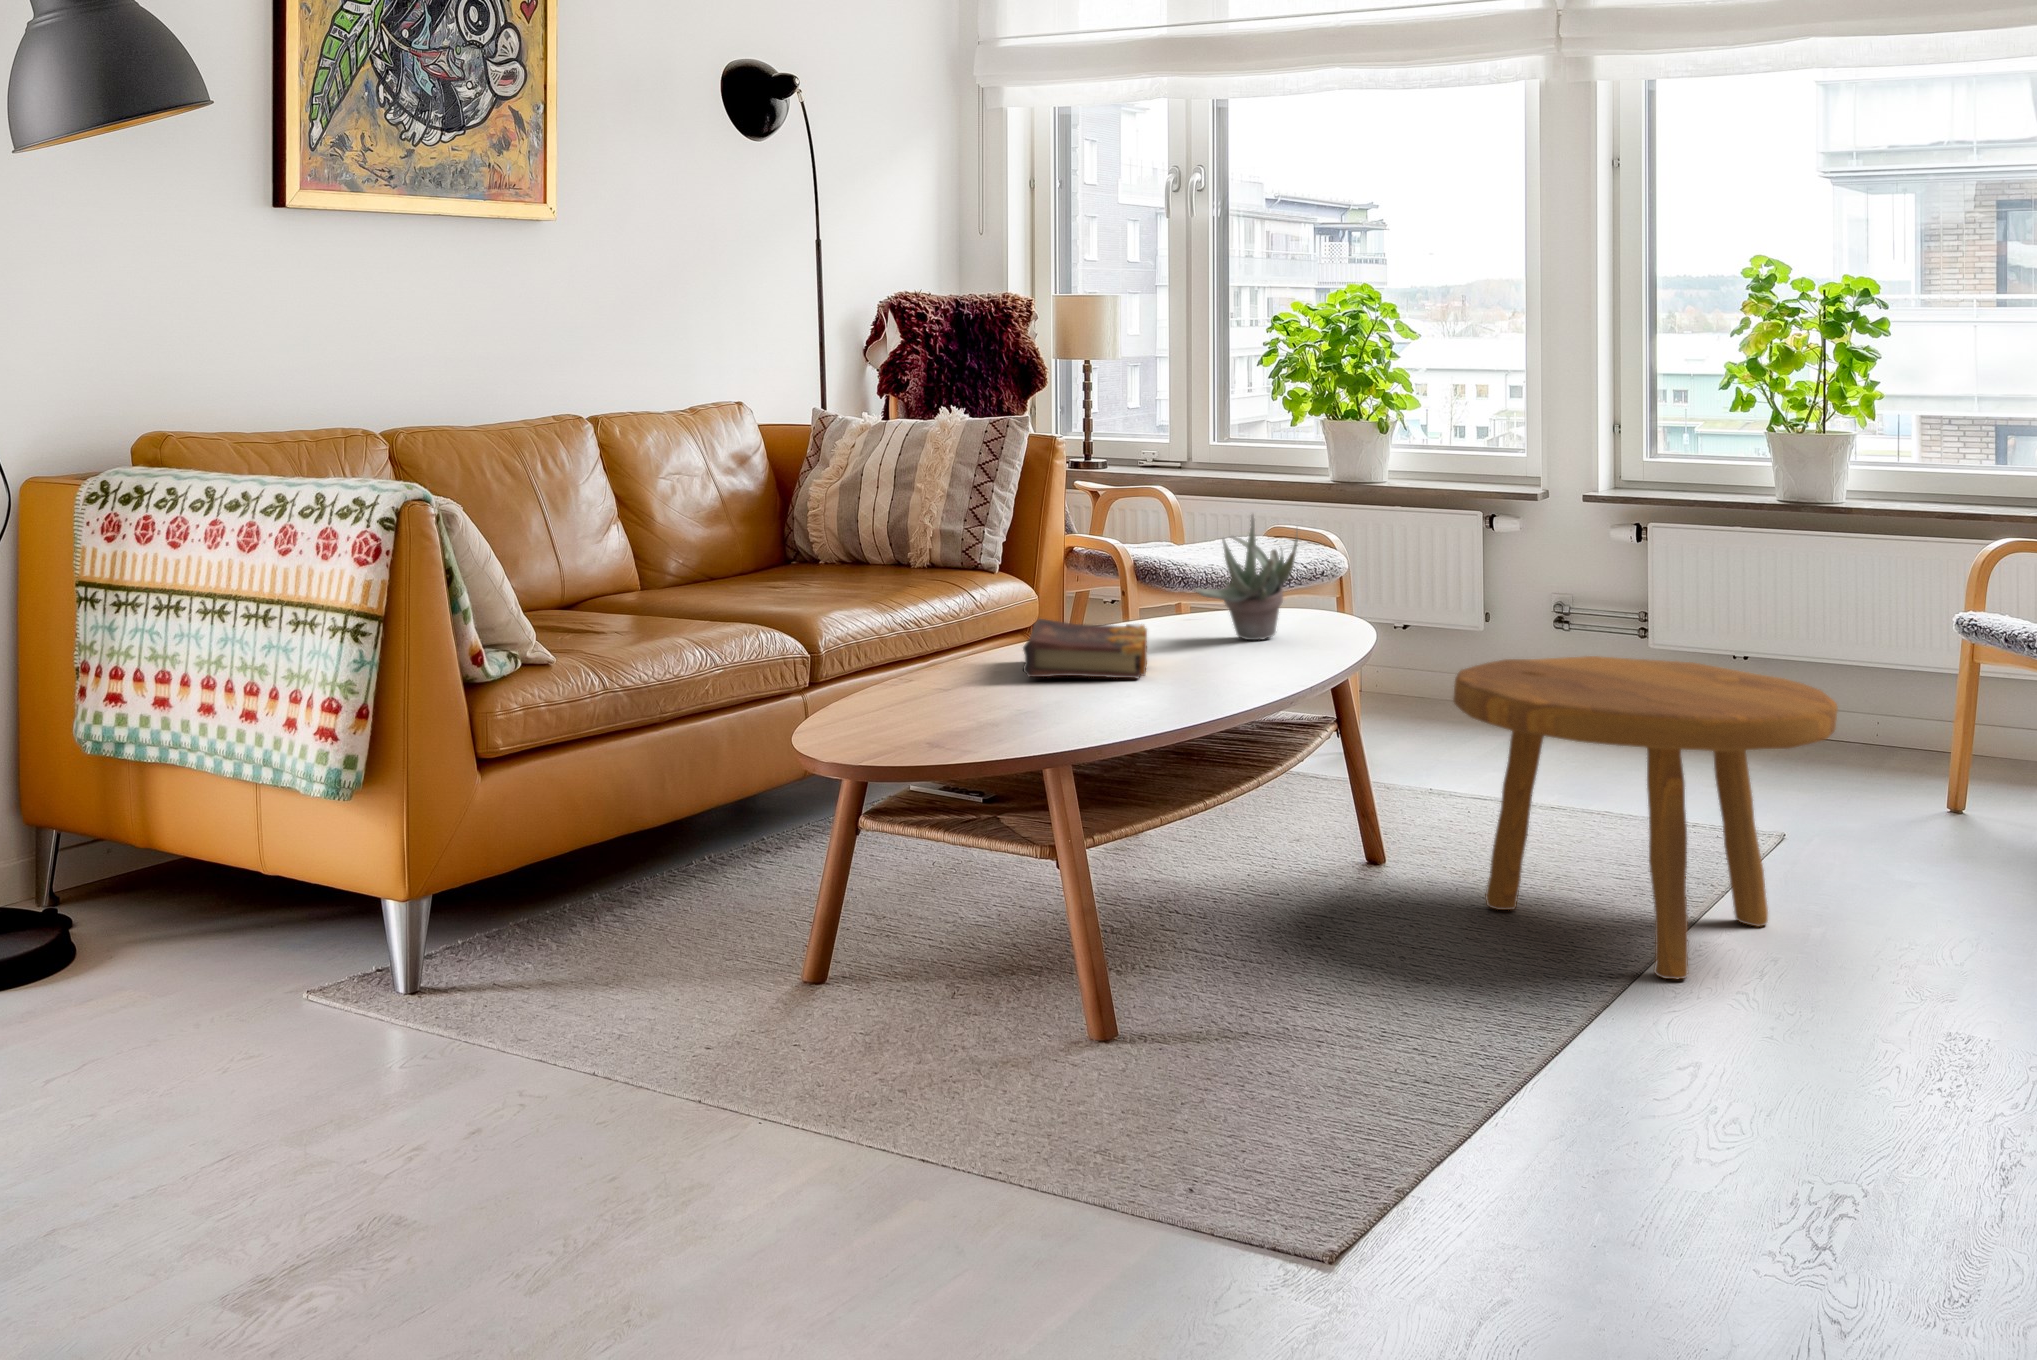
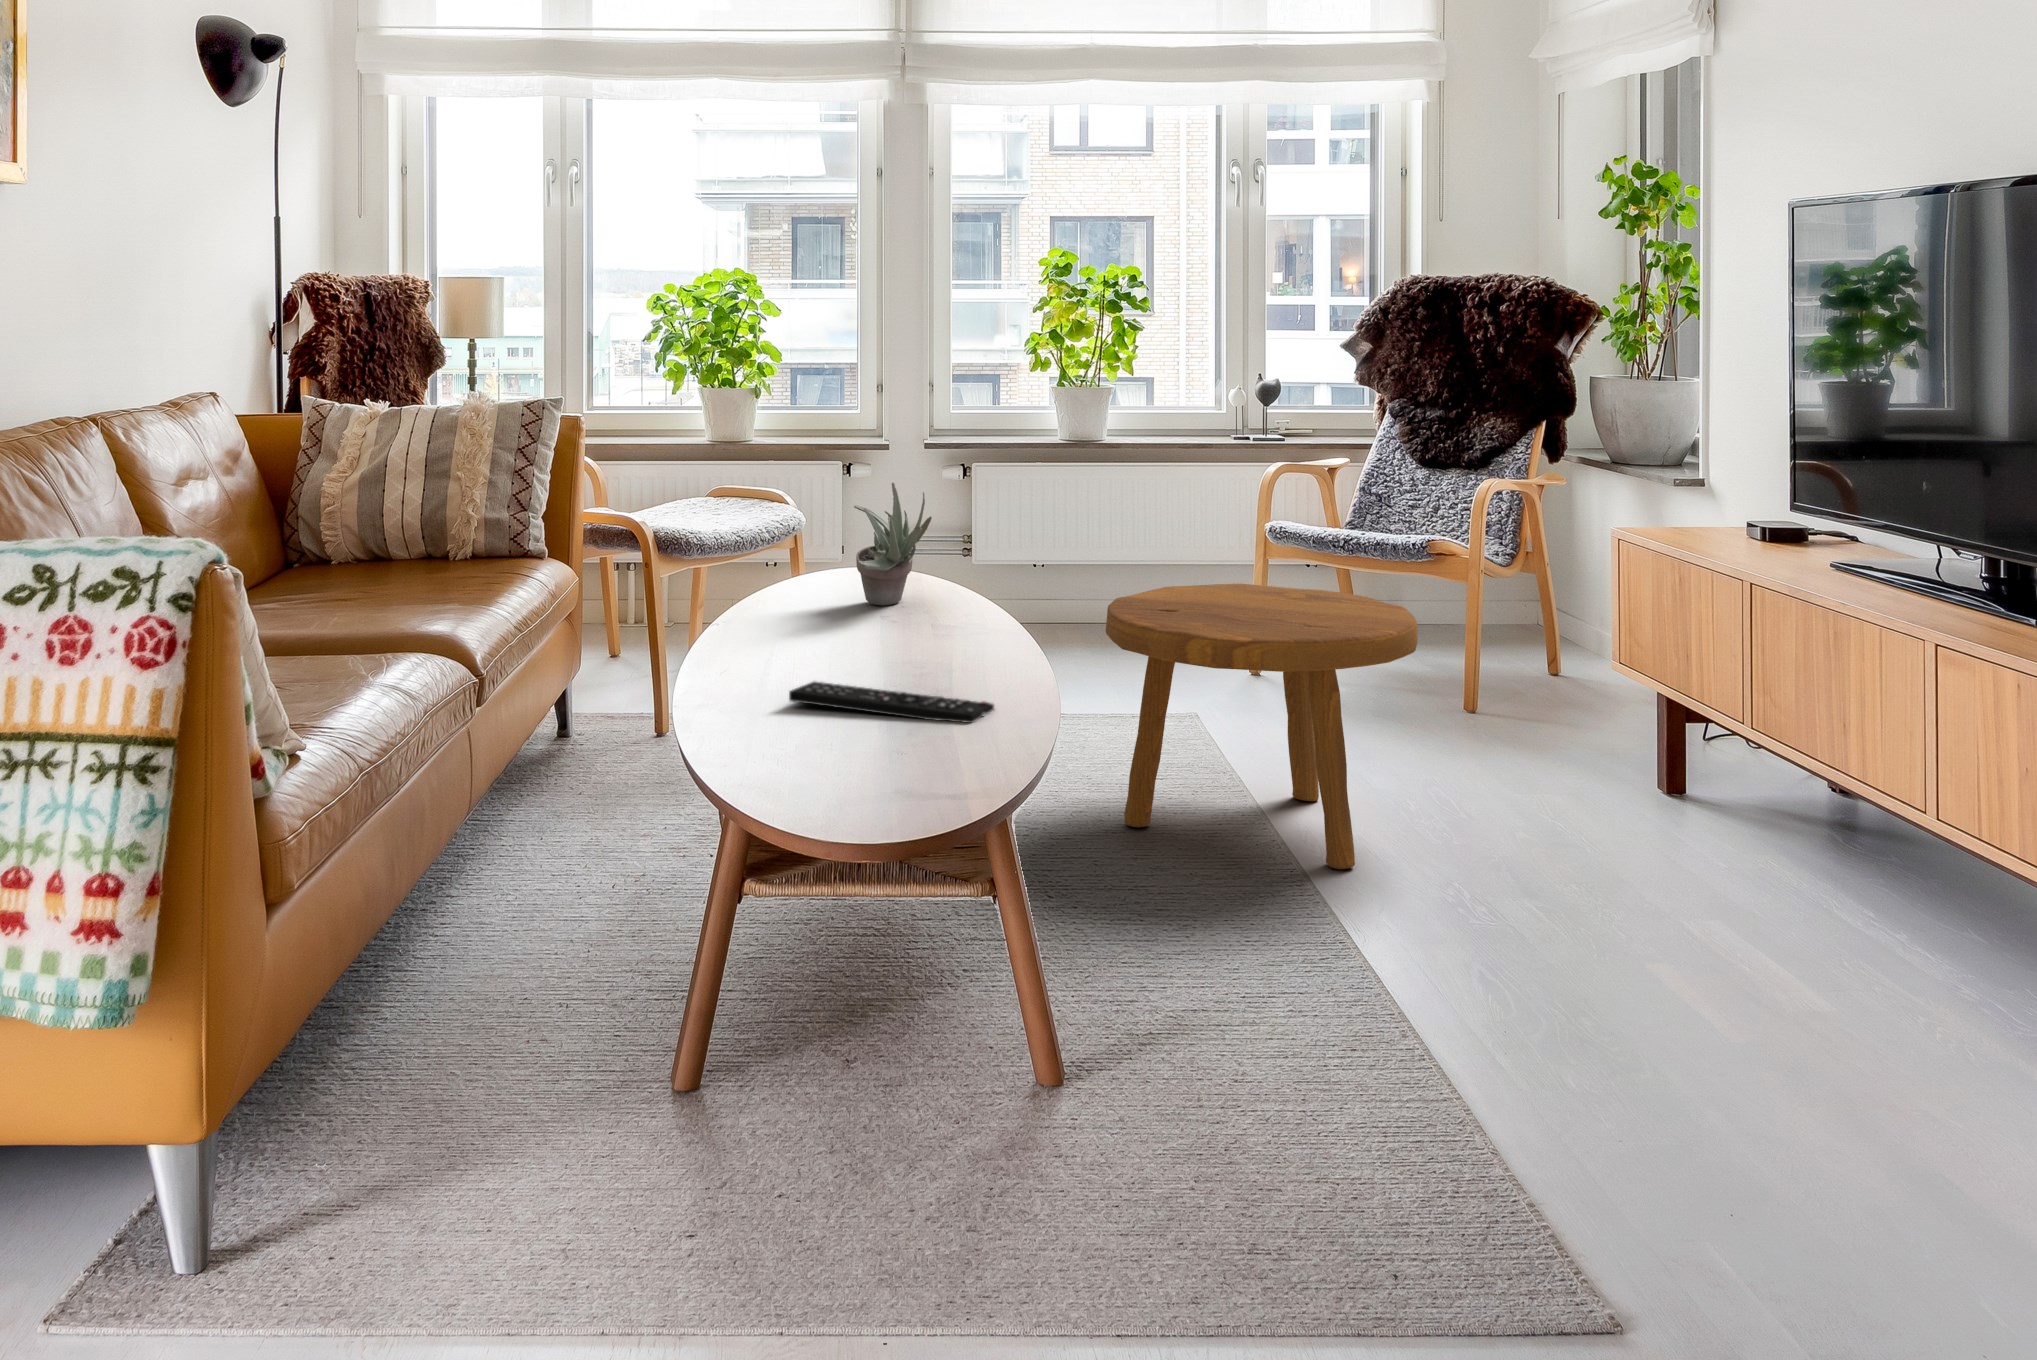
book: present [1023,619,1147,679] -> none [728,604,896,678]
remote control: none [989,678,1138,723] -> present [789,682,994,723]

